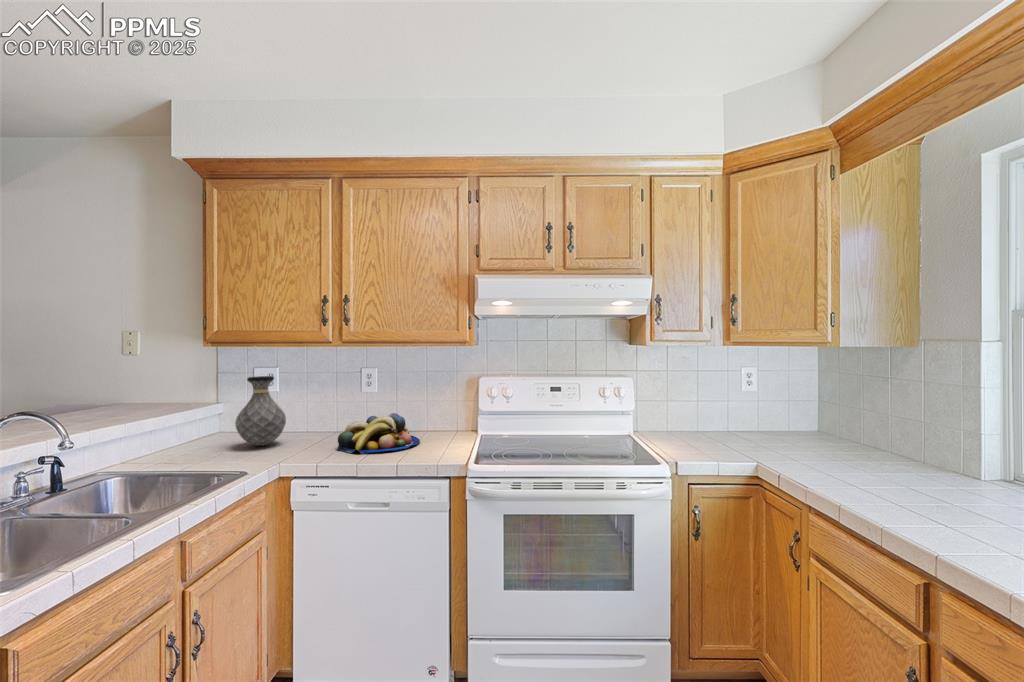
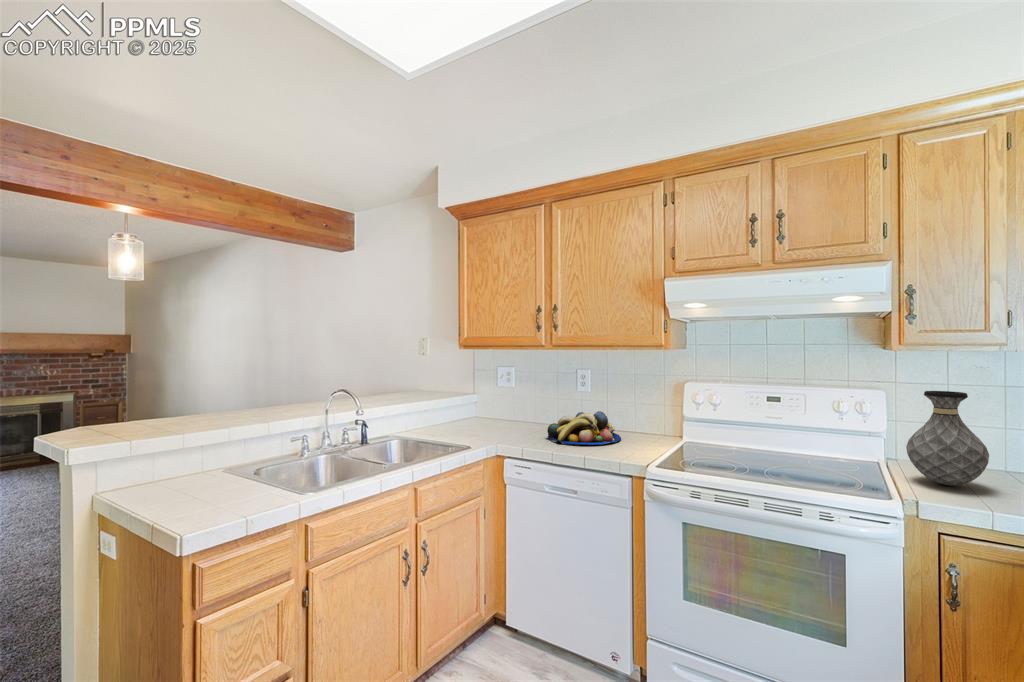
vase: present [235,376,286,446] -> present [906,391,989,486]

